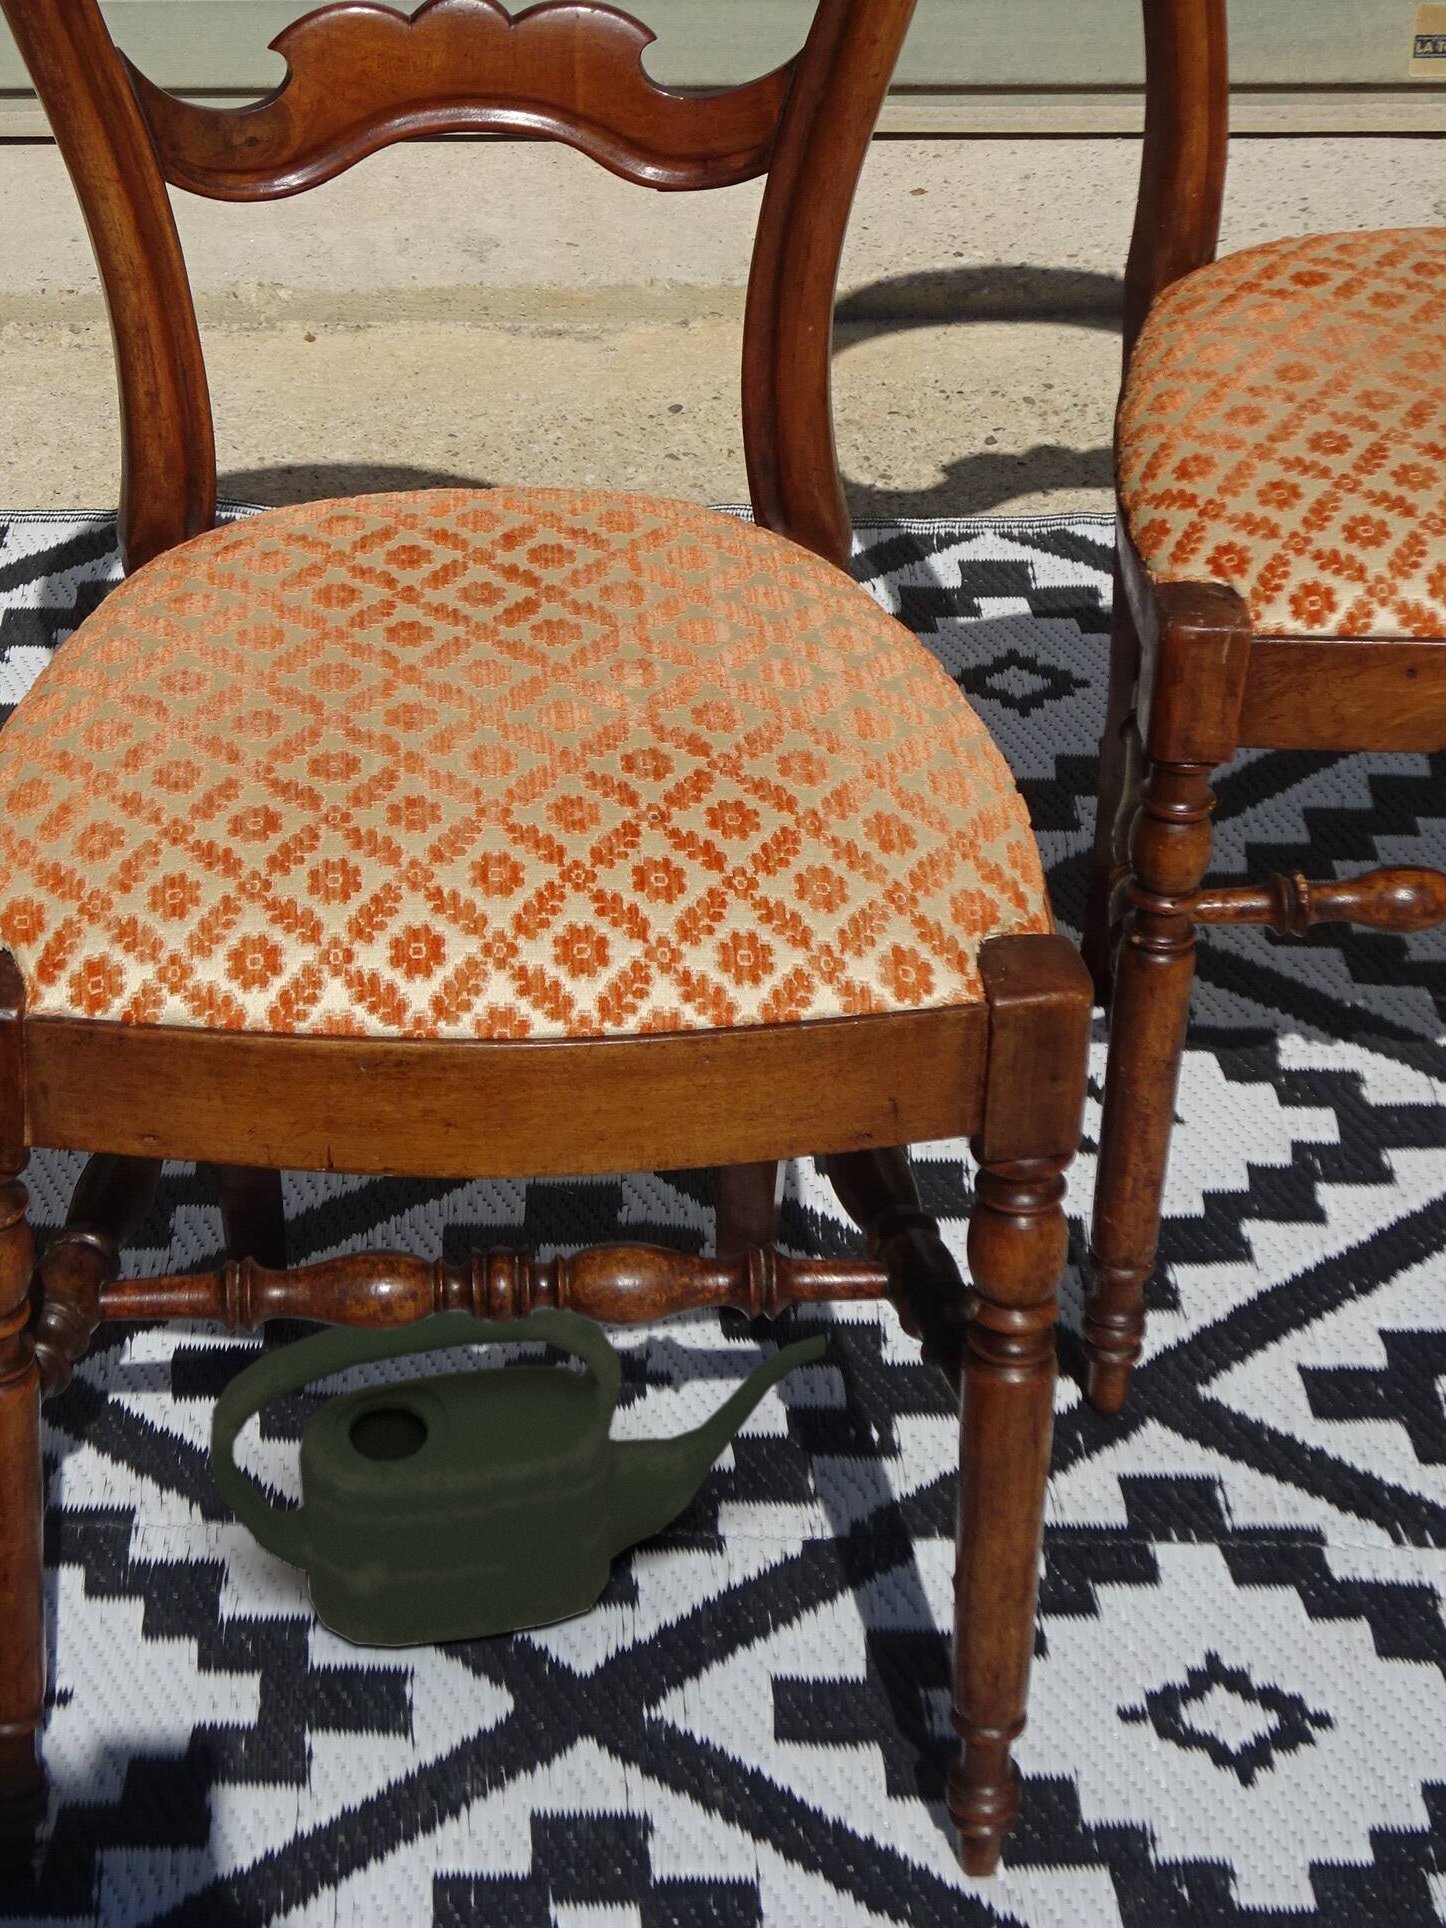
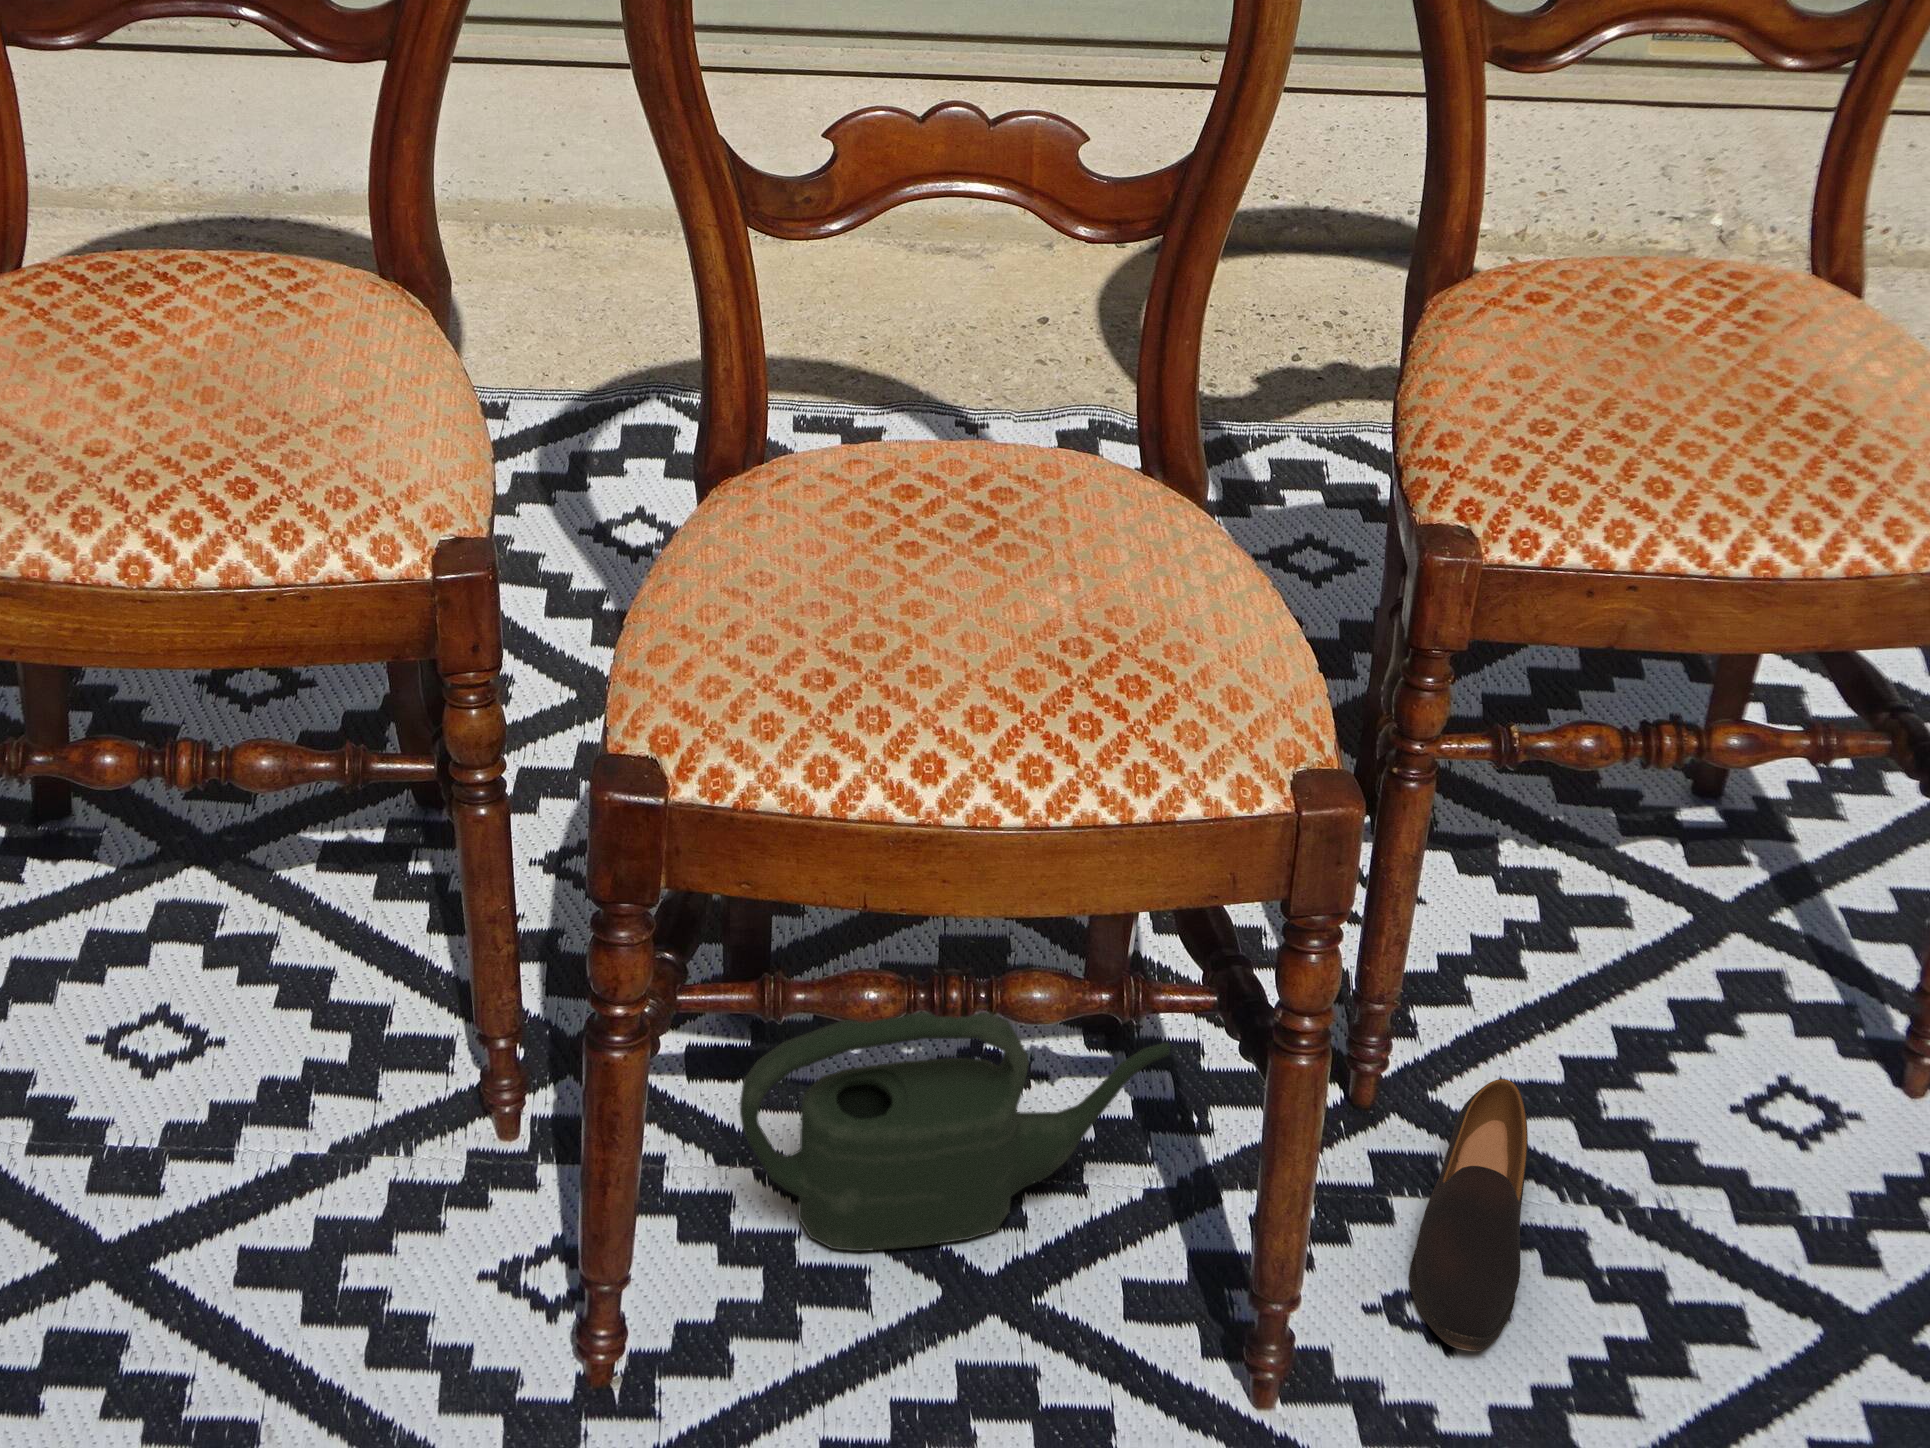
shoe: none [1186,1370,1349,1785] -> present [1409,1079,1528,1351]

